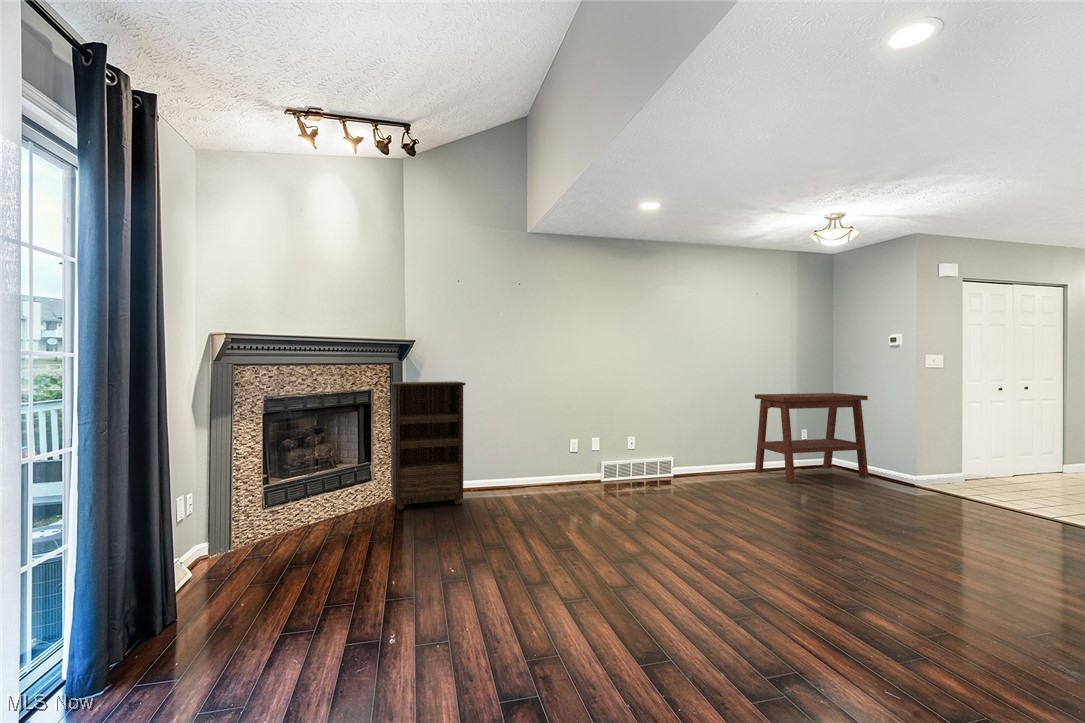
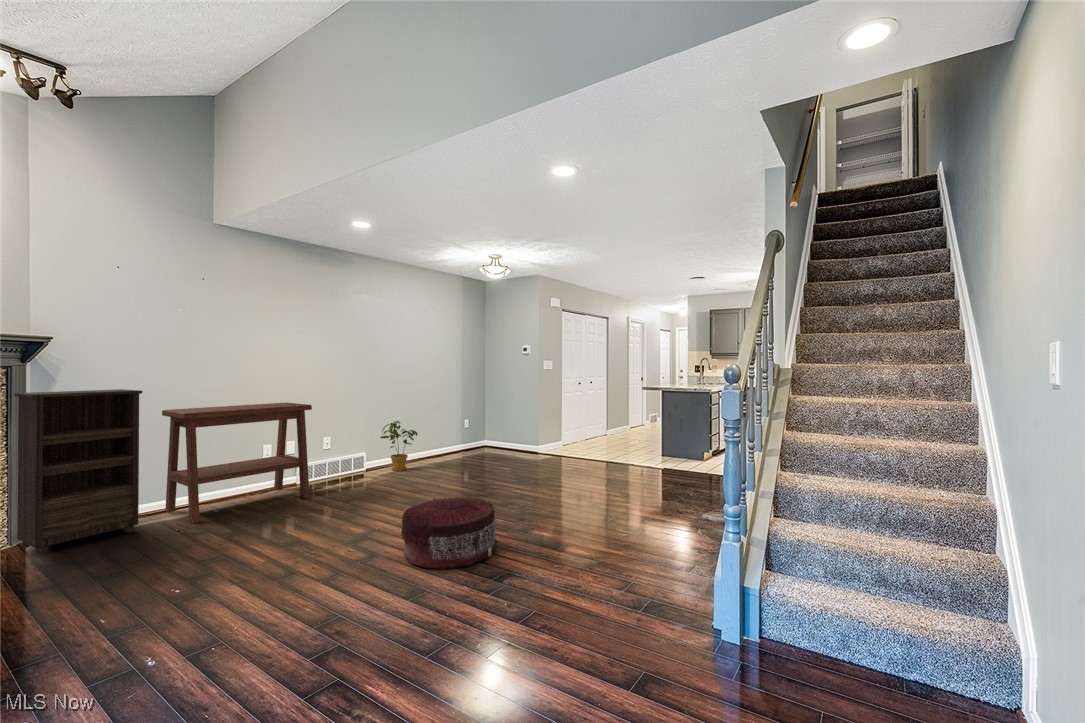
side table: present [755,393,868,483] -> present [162,402,312,523]
house plant: none [690,425,732,483] -> present [380,421,418,471]
pouf: none [658,530,798,640] -> present [401,496,498,569]

